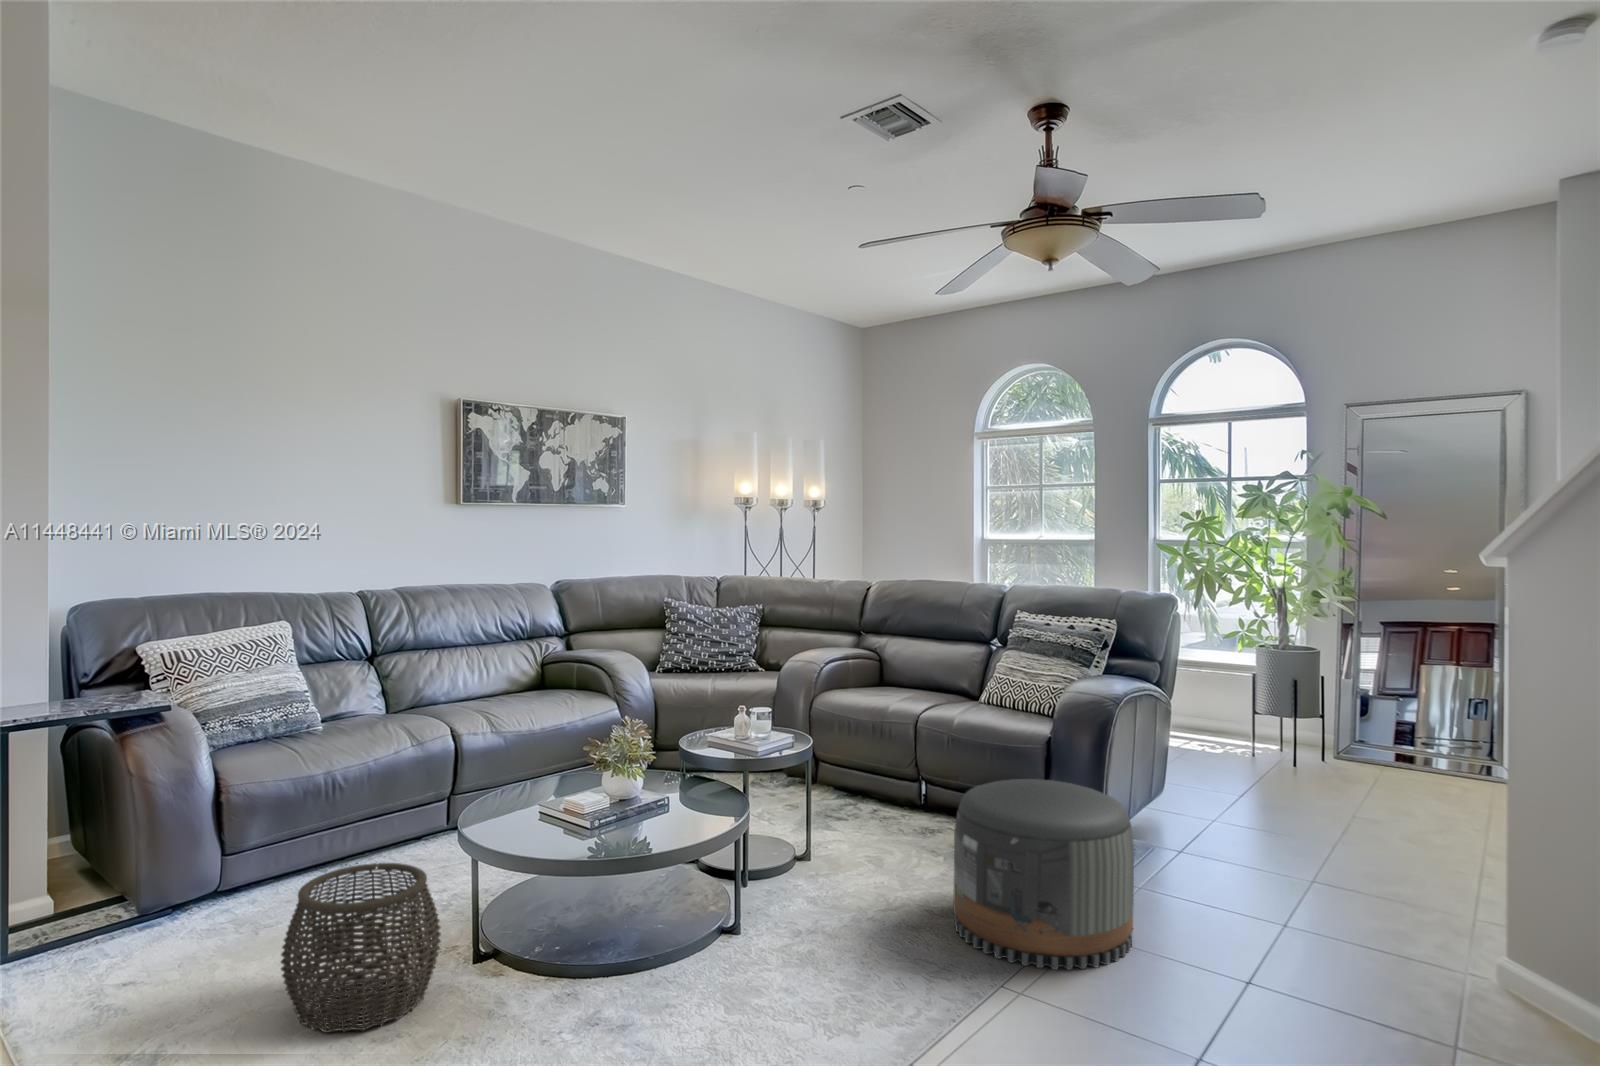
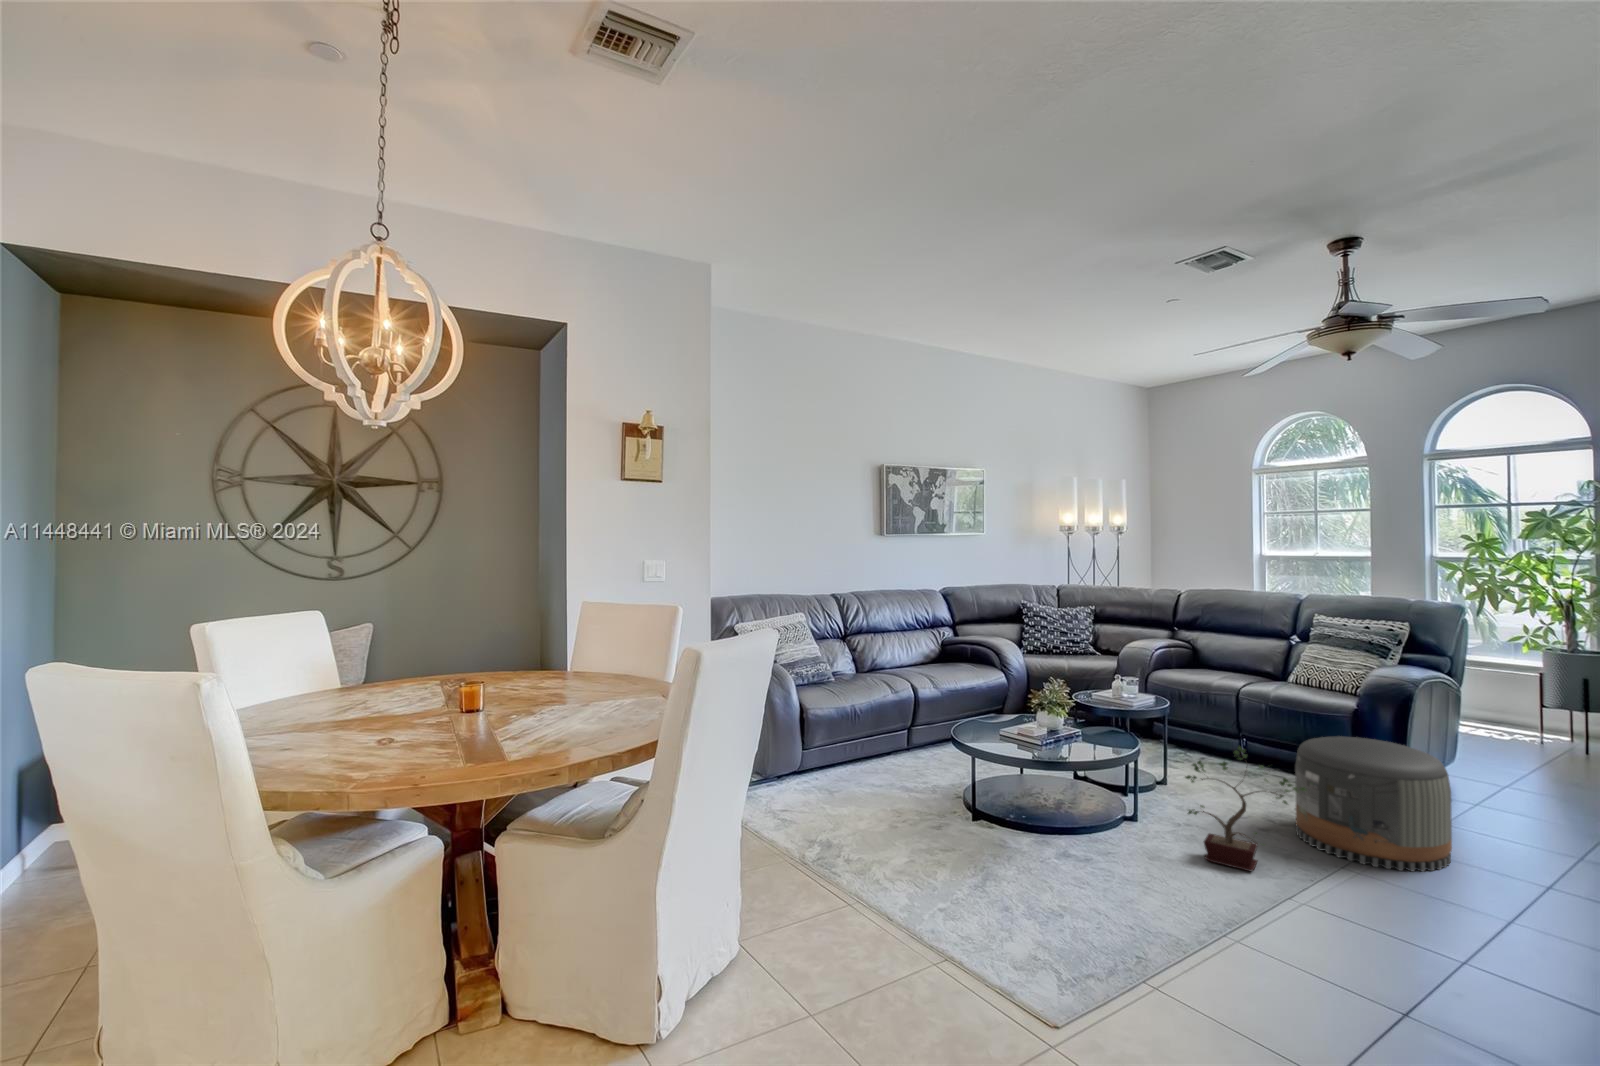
potted plant: none [788,808,947,1002] -> present [1185,746,1307,871]
woven basket: present [281,863,441,1033] -> none [878,756,962,848]

